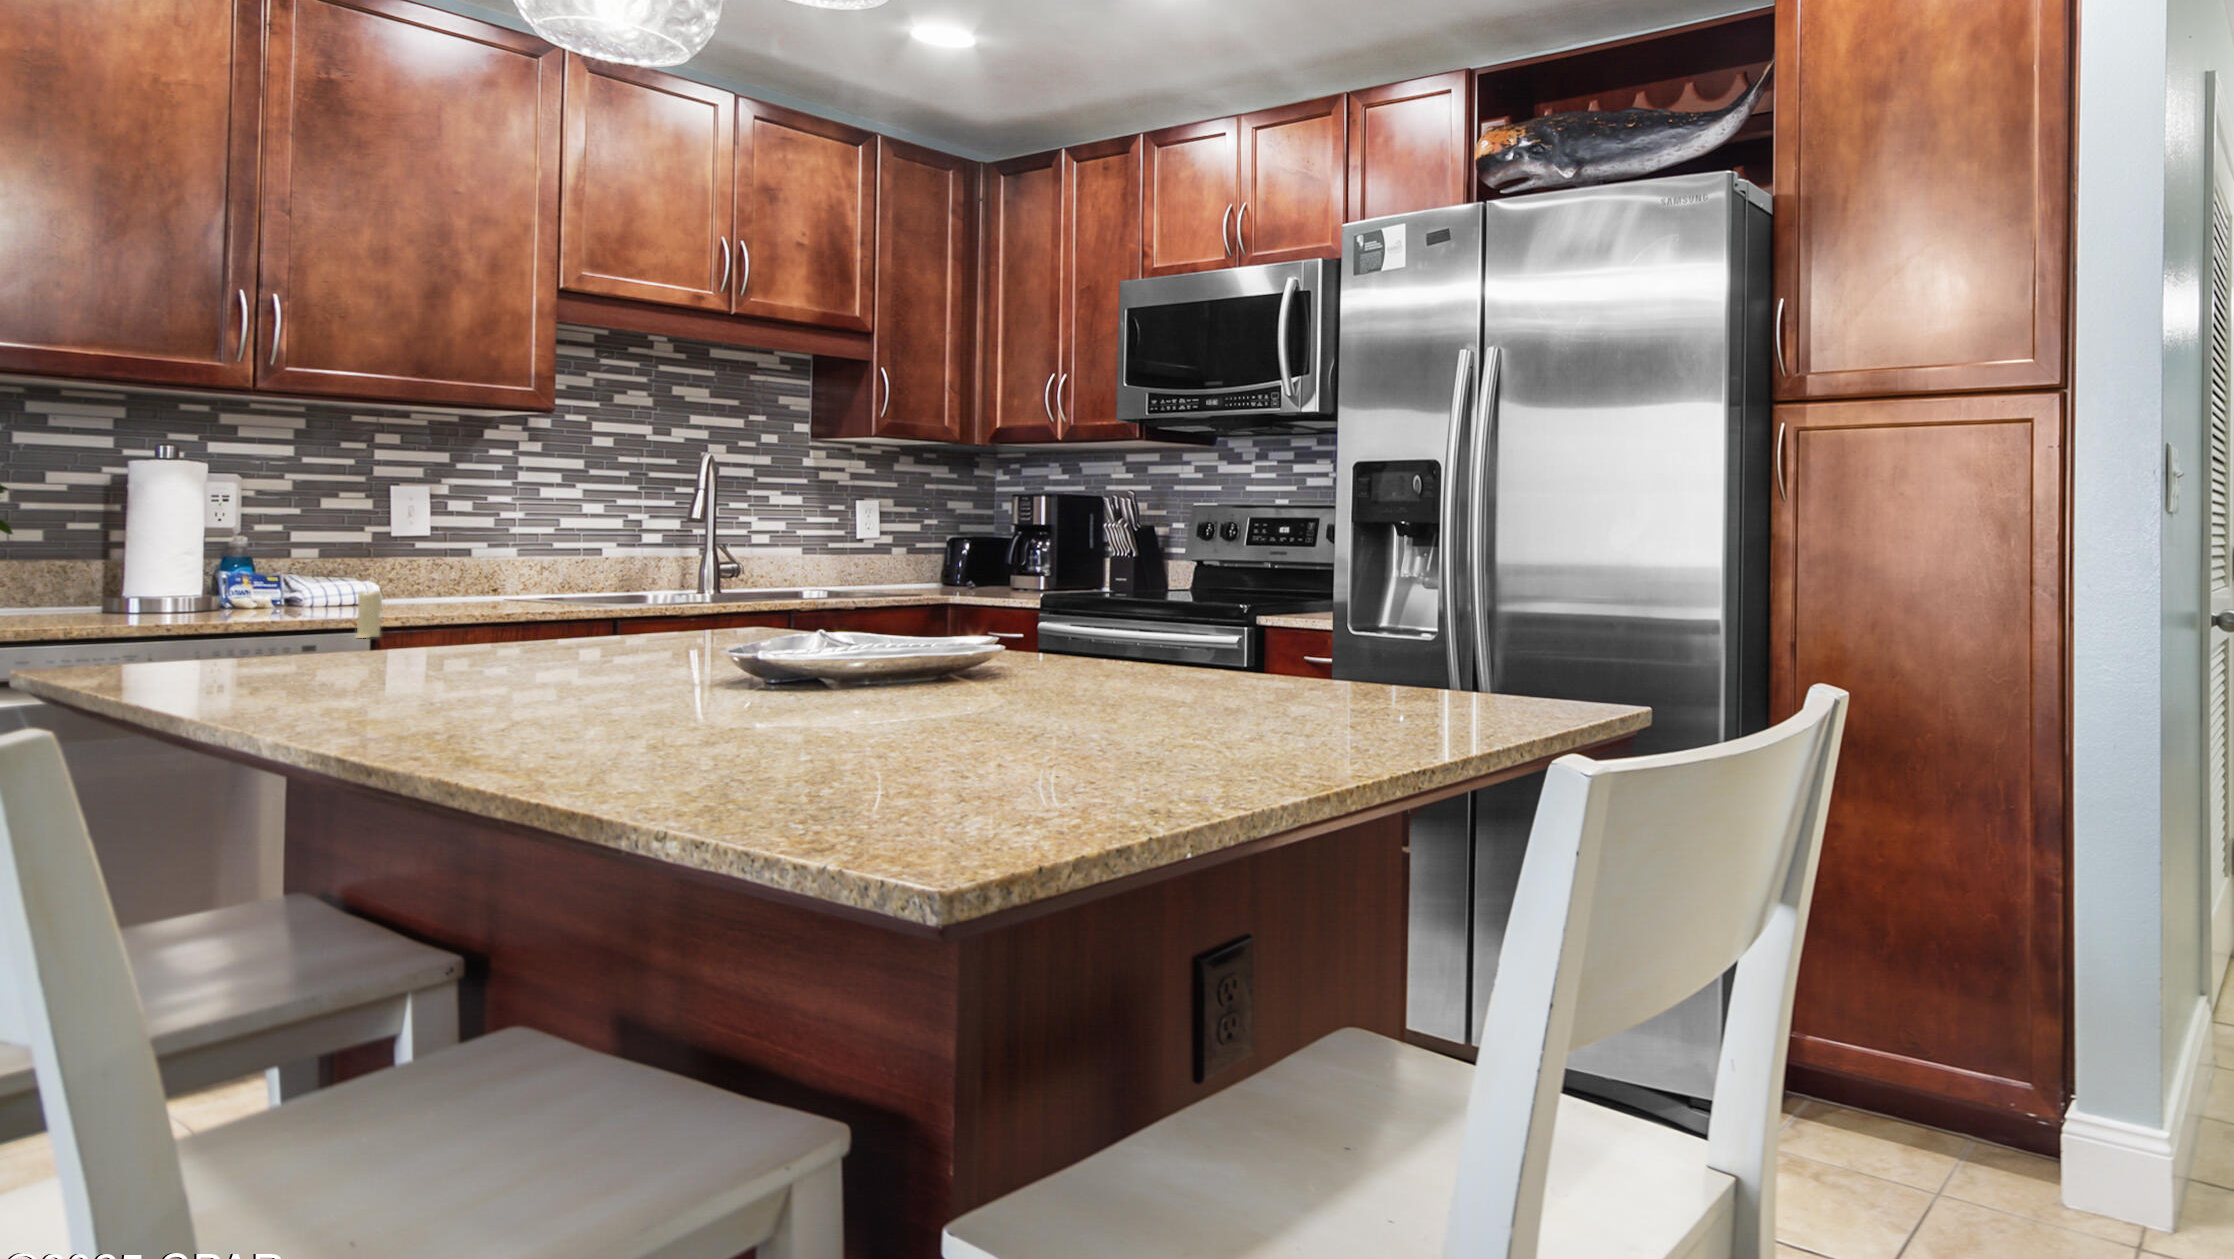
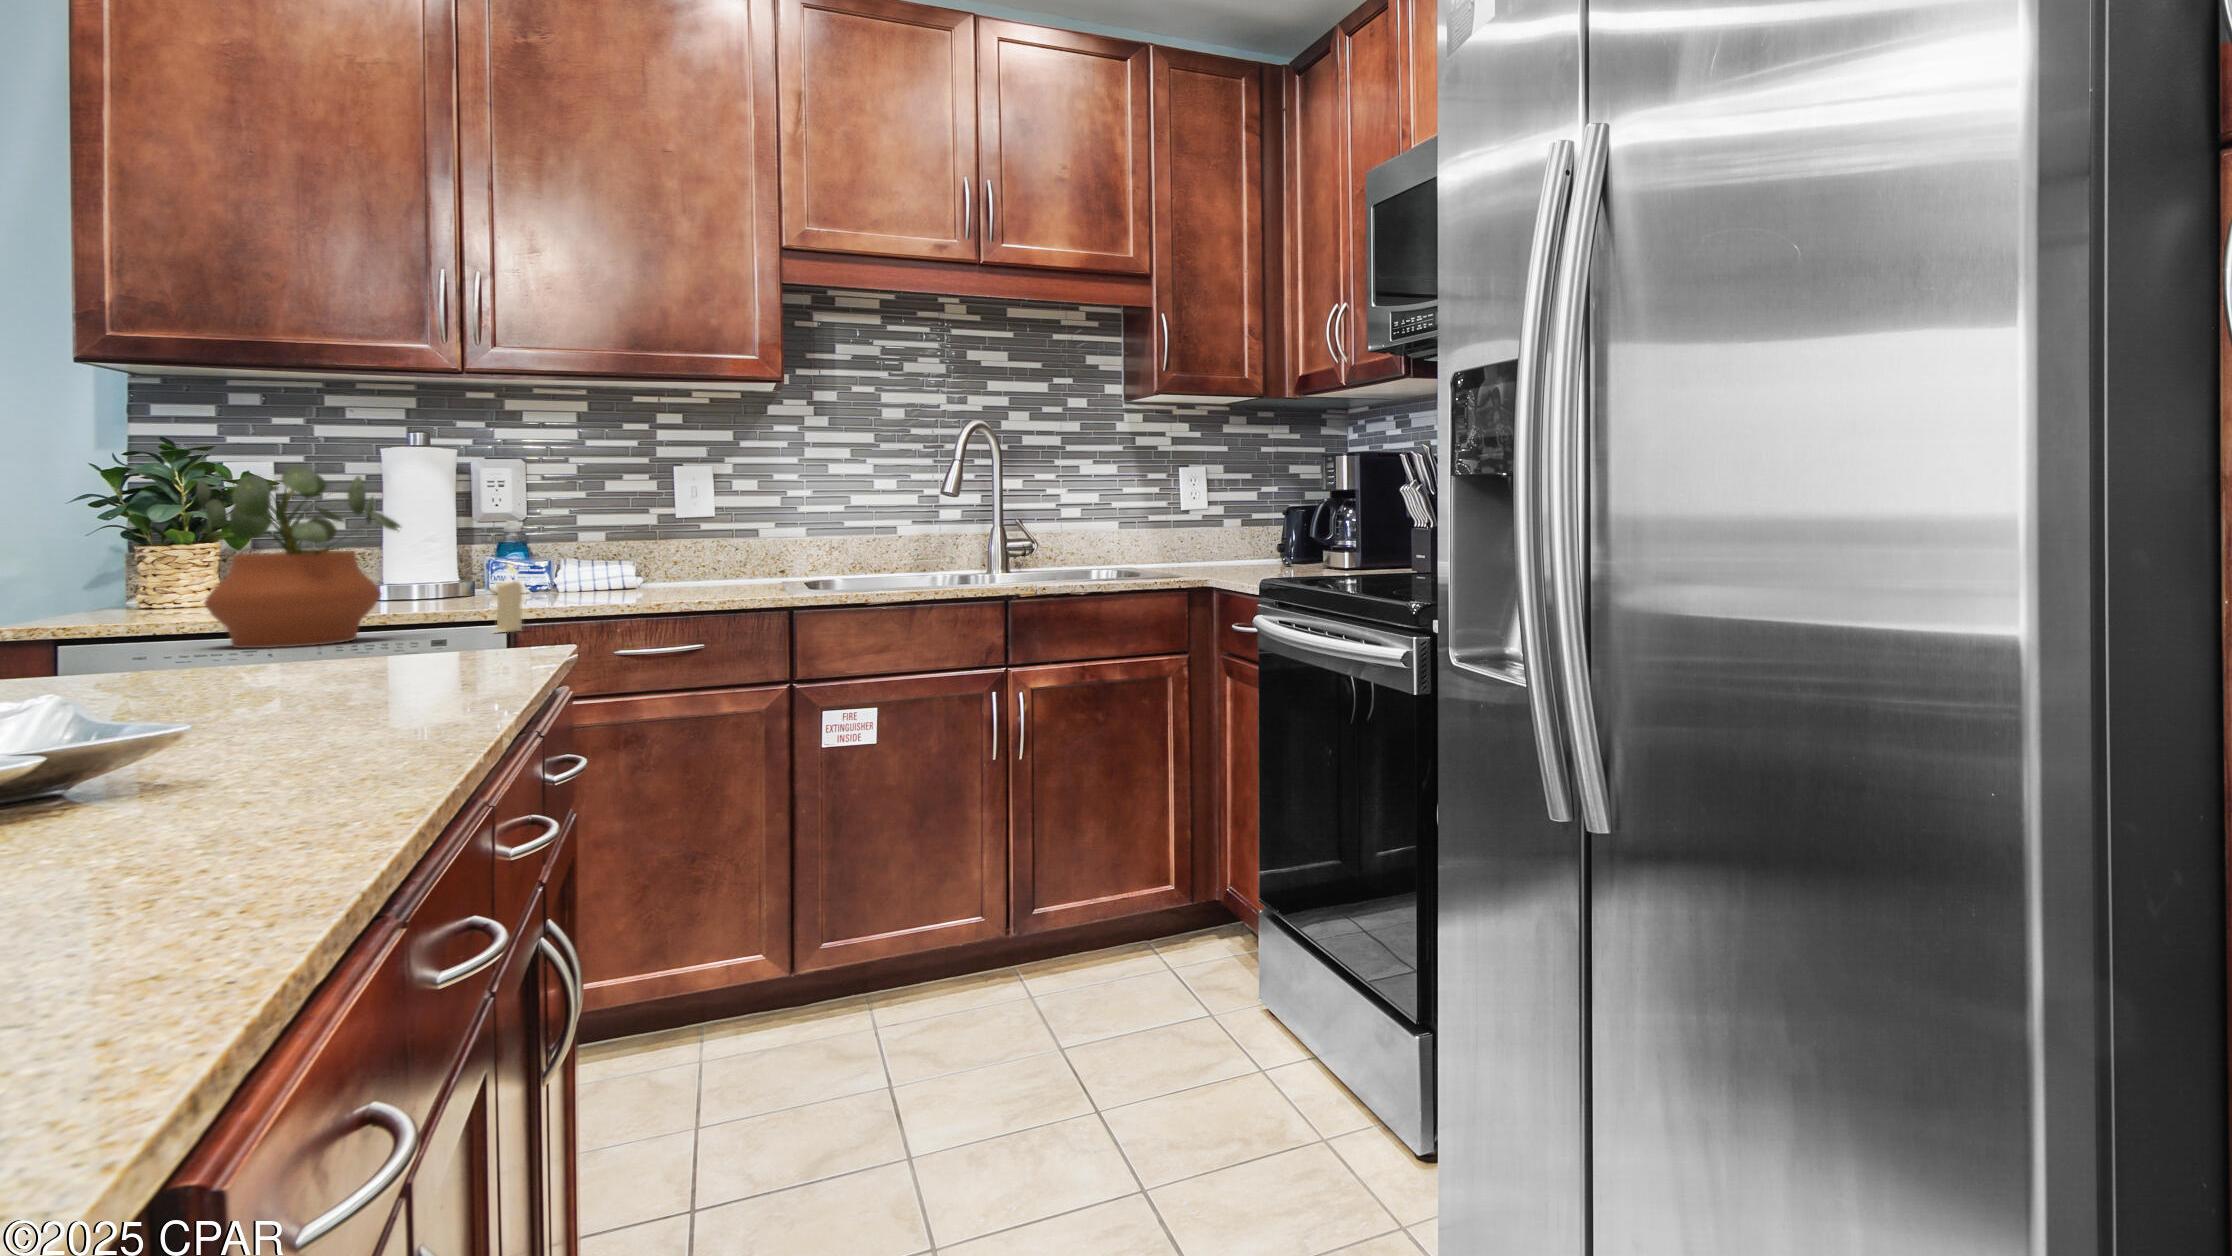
potted plant: none [104,481,292,650] -> present [197,466,400,648]

